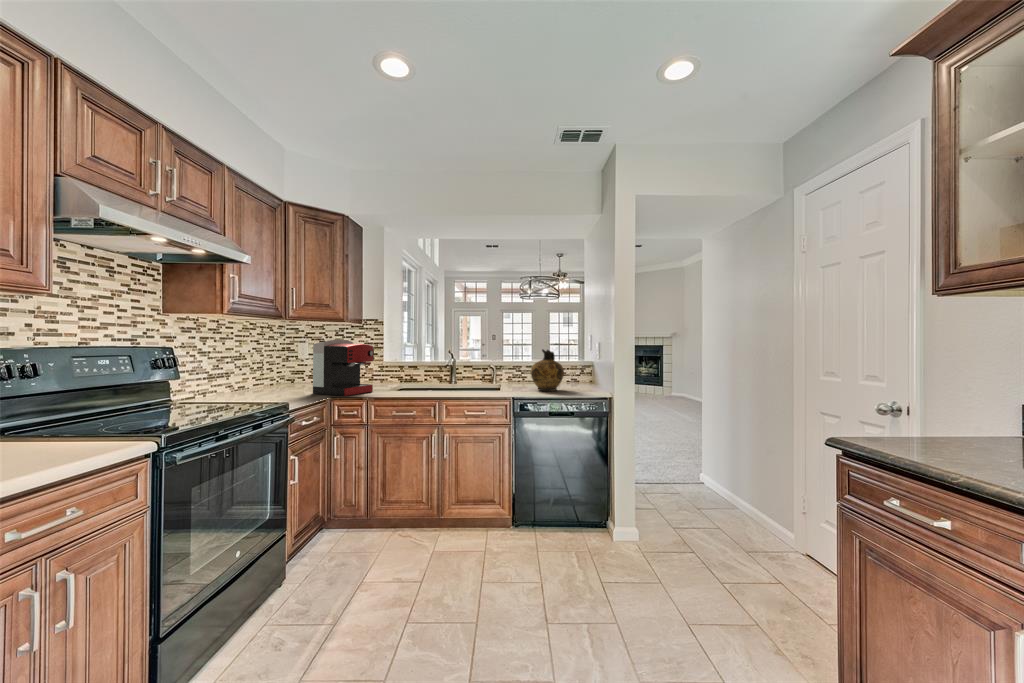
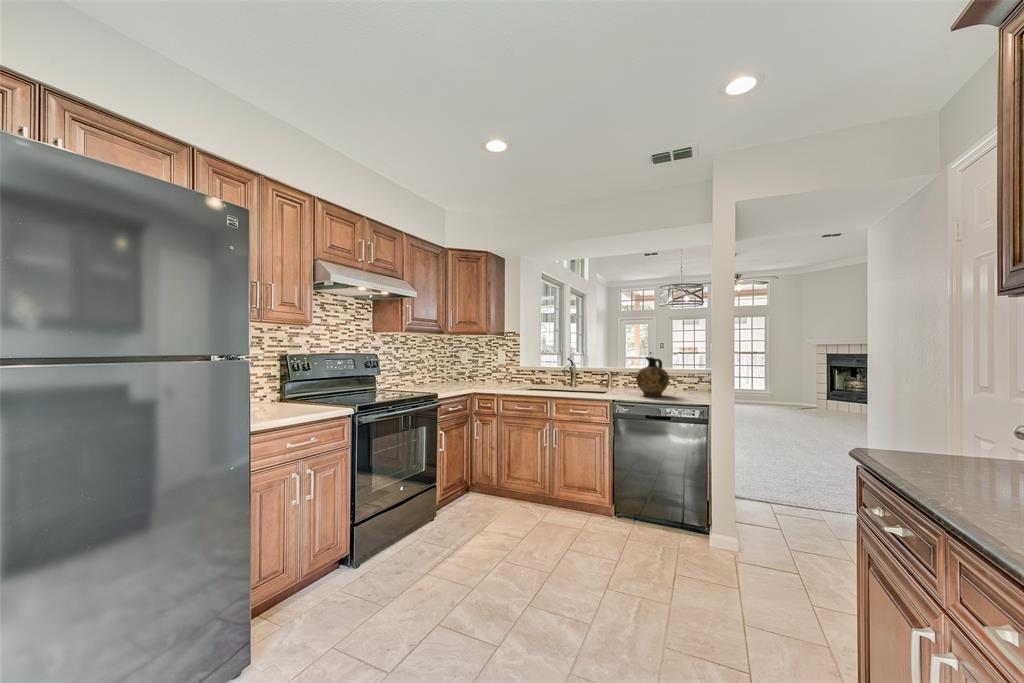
coffee maker: present [313,339,374,396] -> none [461,348,503,391]

